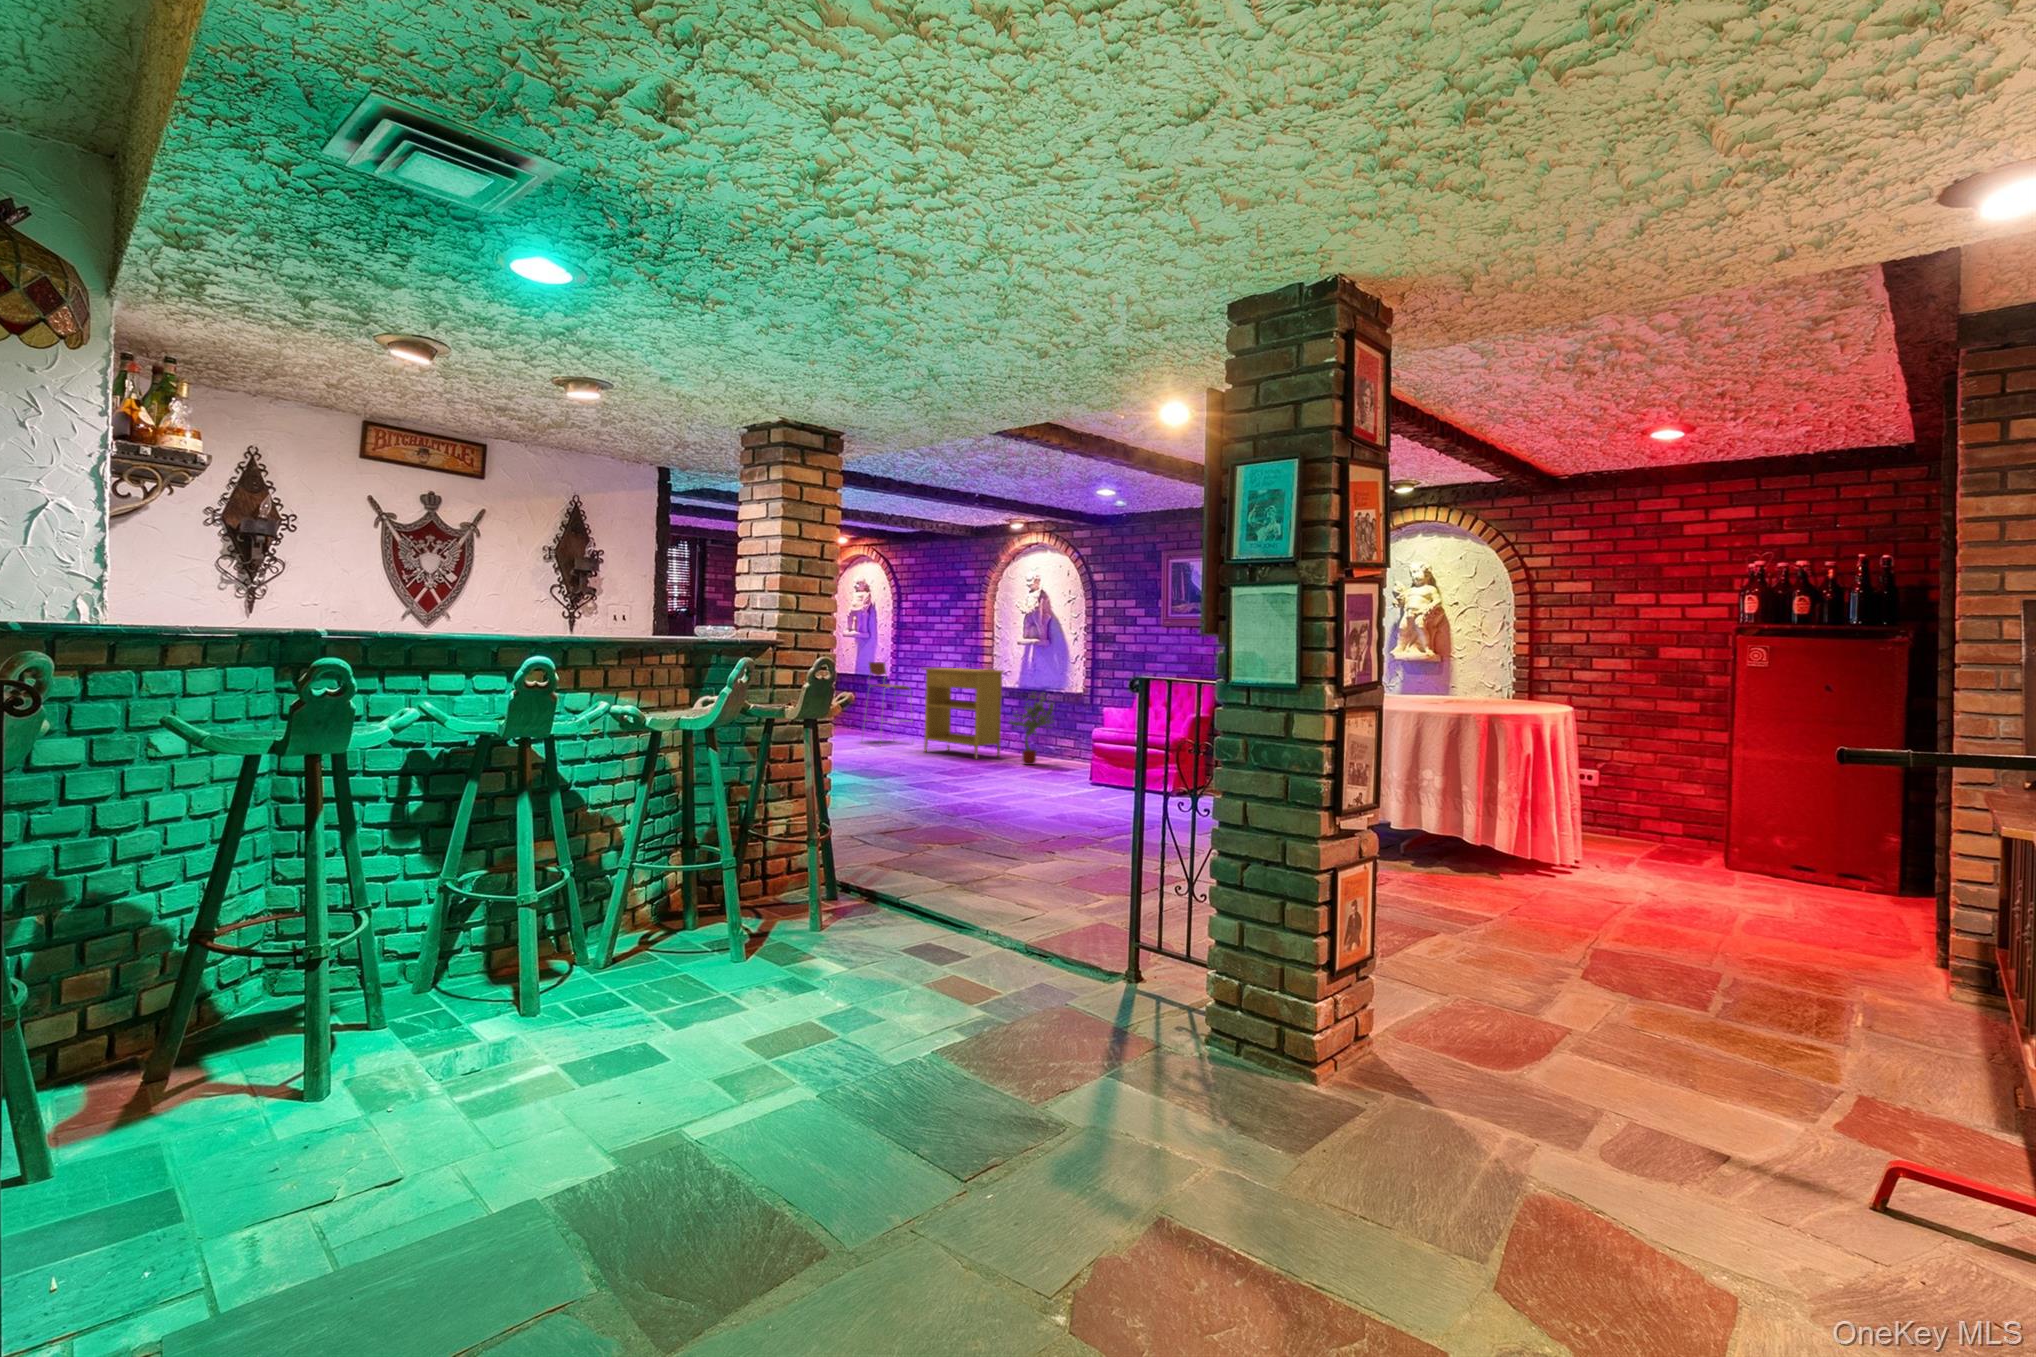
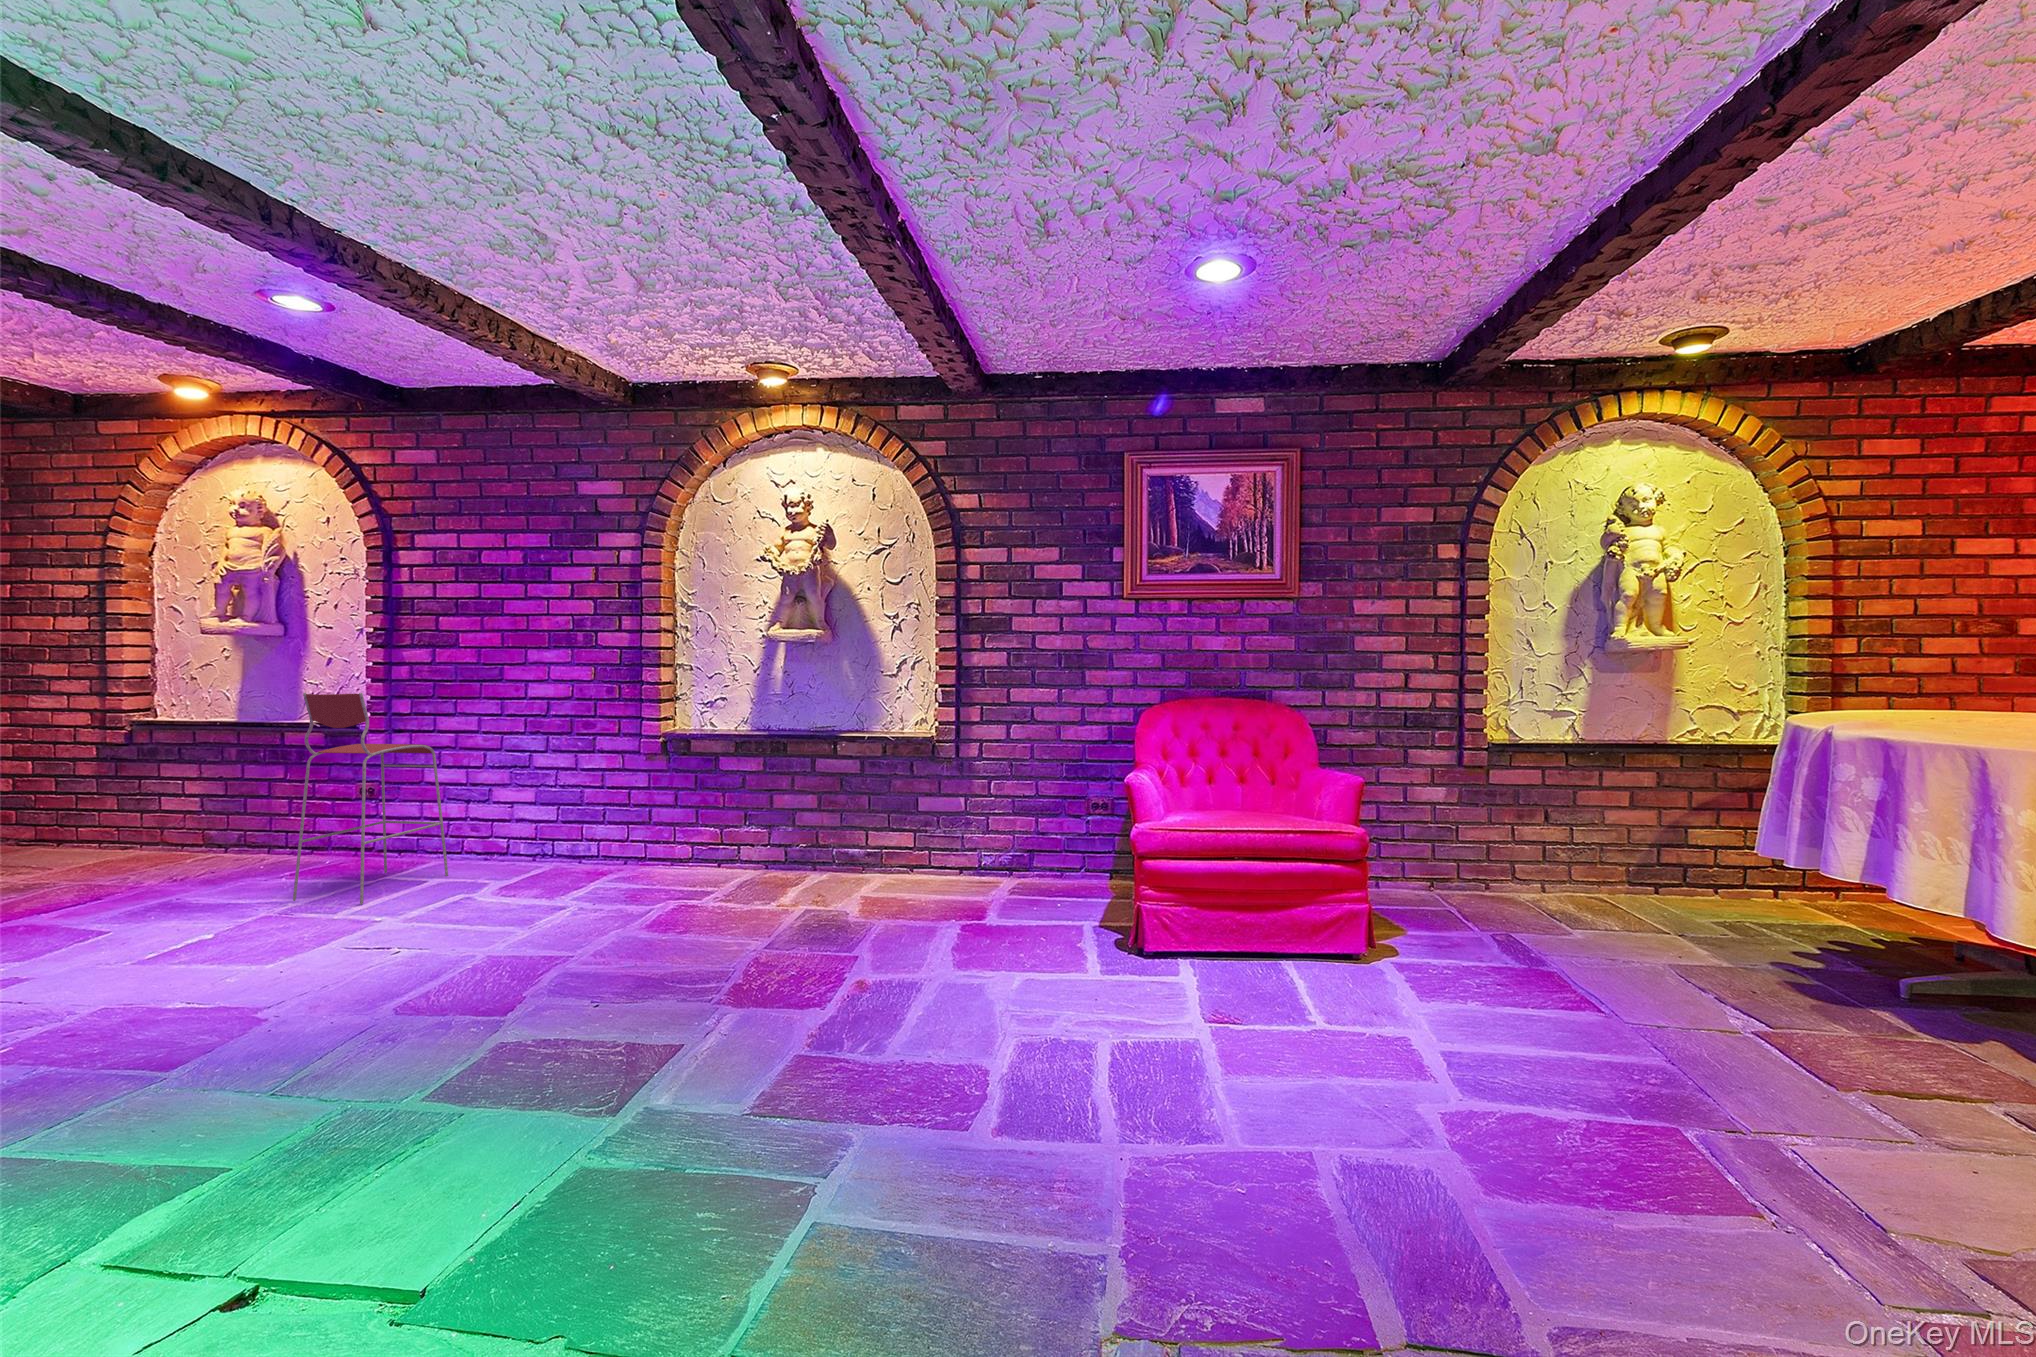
console table: present [923,668,1004,759] -> none [492,698,727,911]
potted tree: present [1010,693,1055,765] -> none [763,742,894,908]

